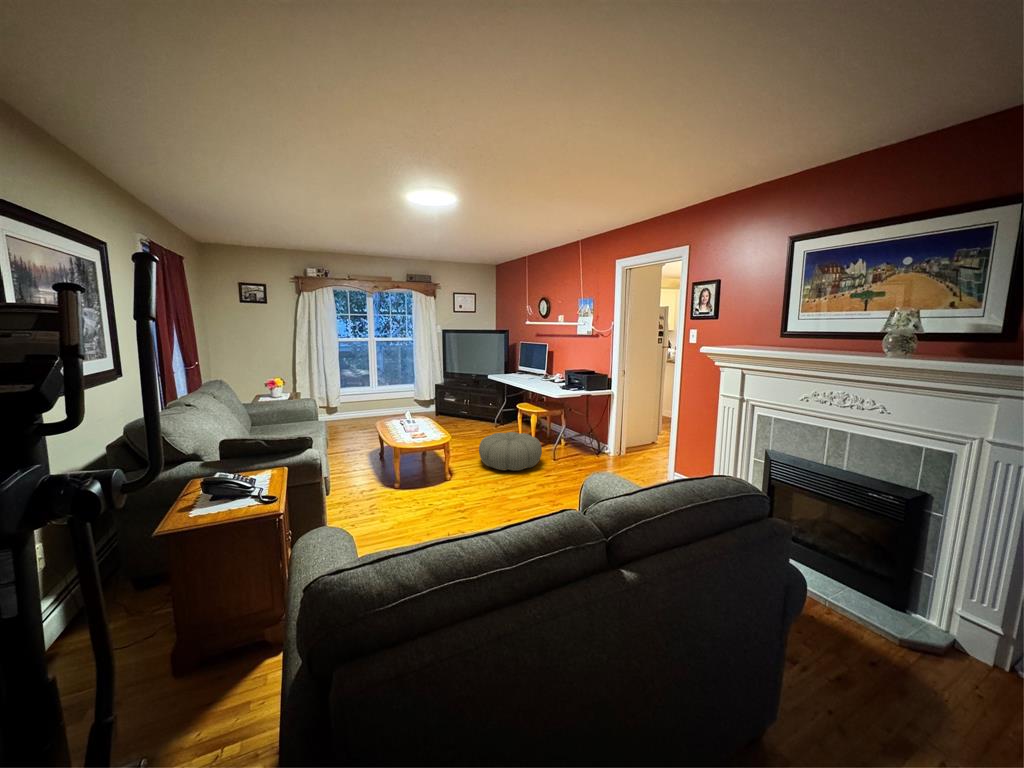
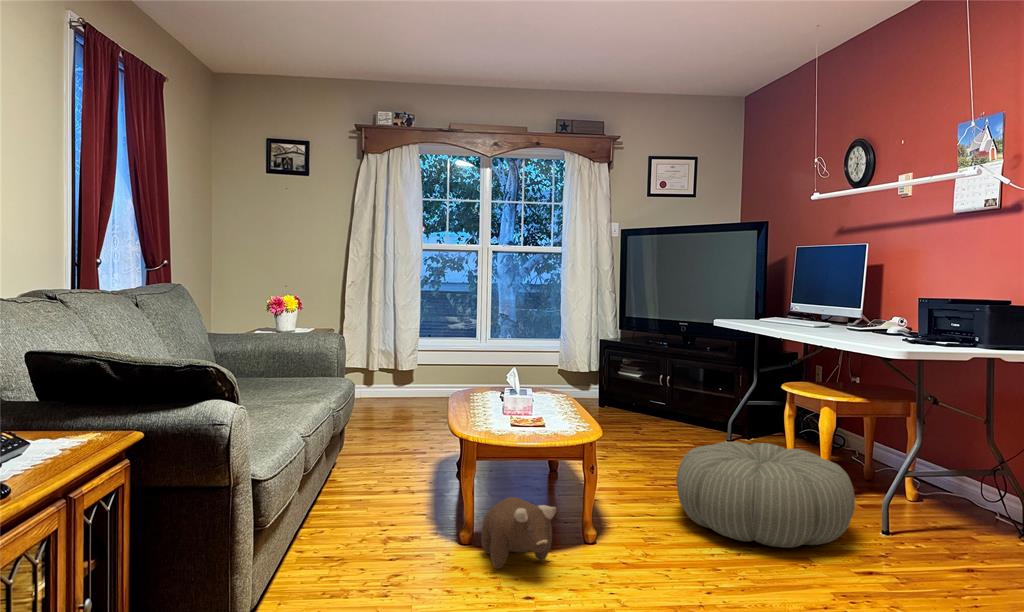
plush toy: none [408,467,439,494] -> present [481,497,556,569]

